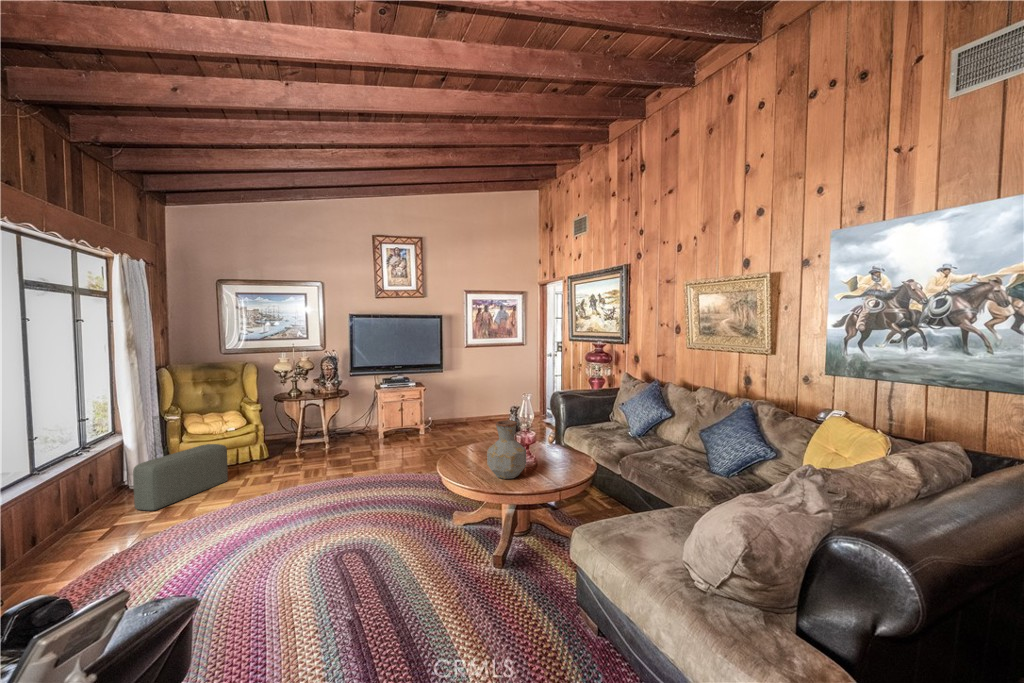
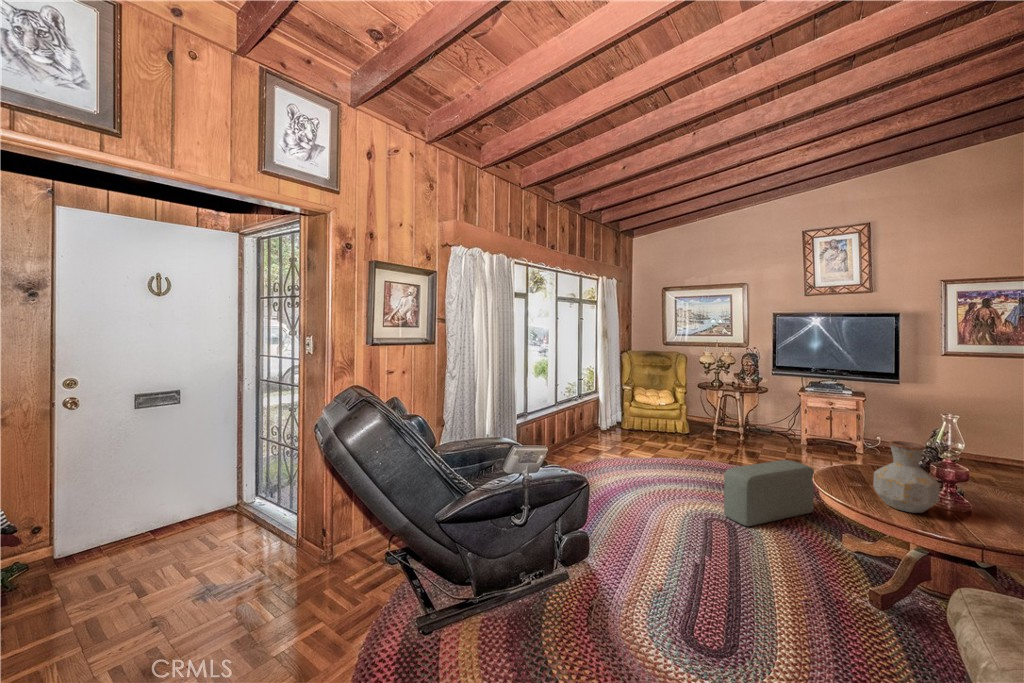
pouf: present [133,444,228,510] -> present [724,460,814,526]

